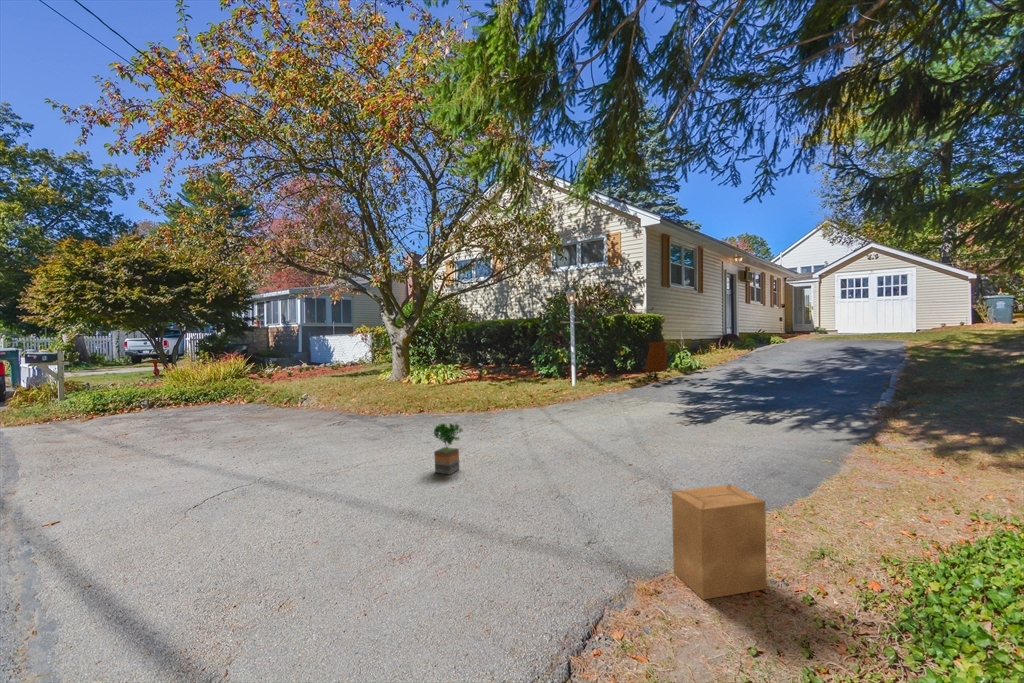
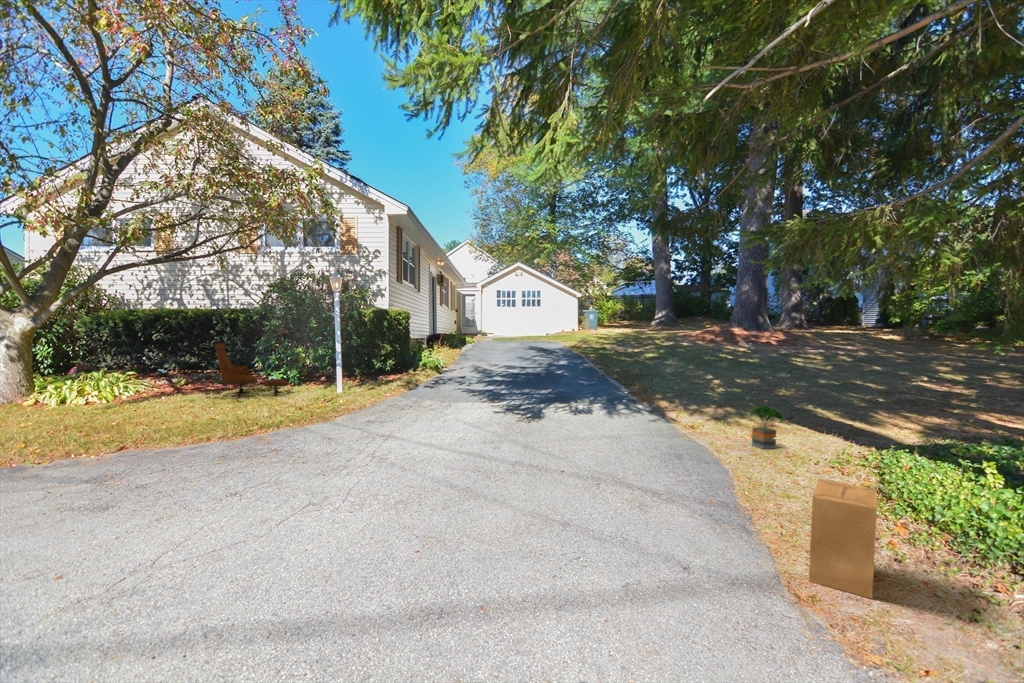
lounge chair: present [642,342,667,381] -> present [215,343,288,398]
potted tree: present [434,424,463,474] -> present [750,406,784,449]

